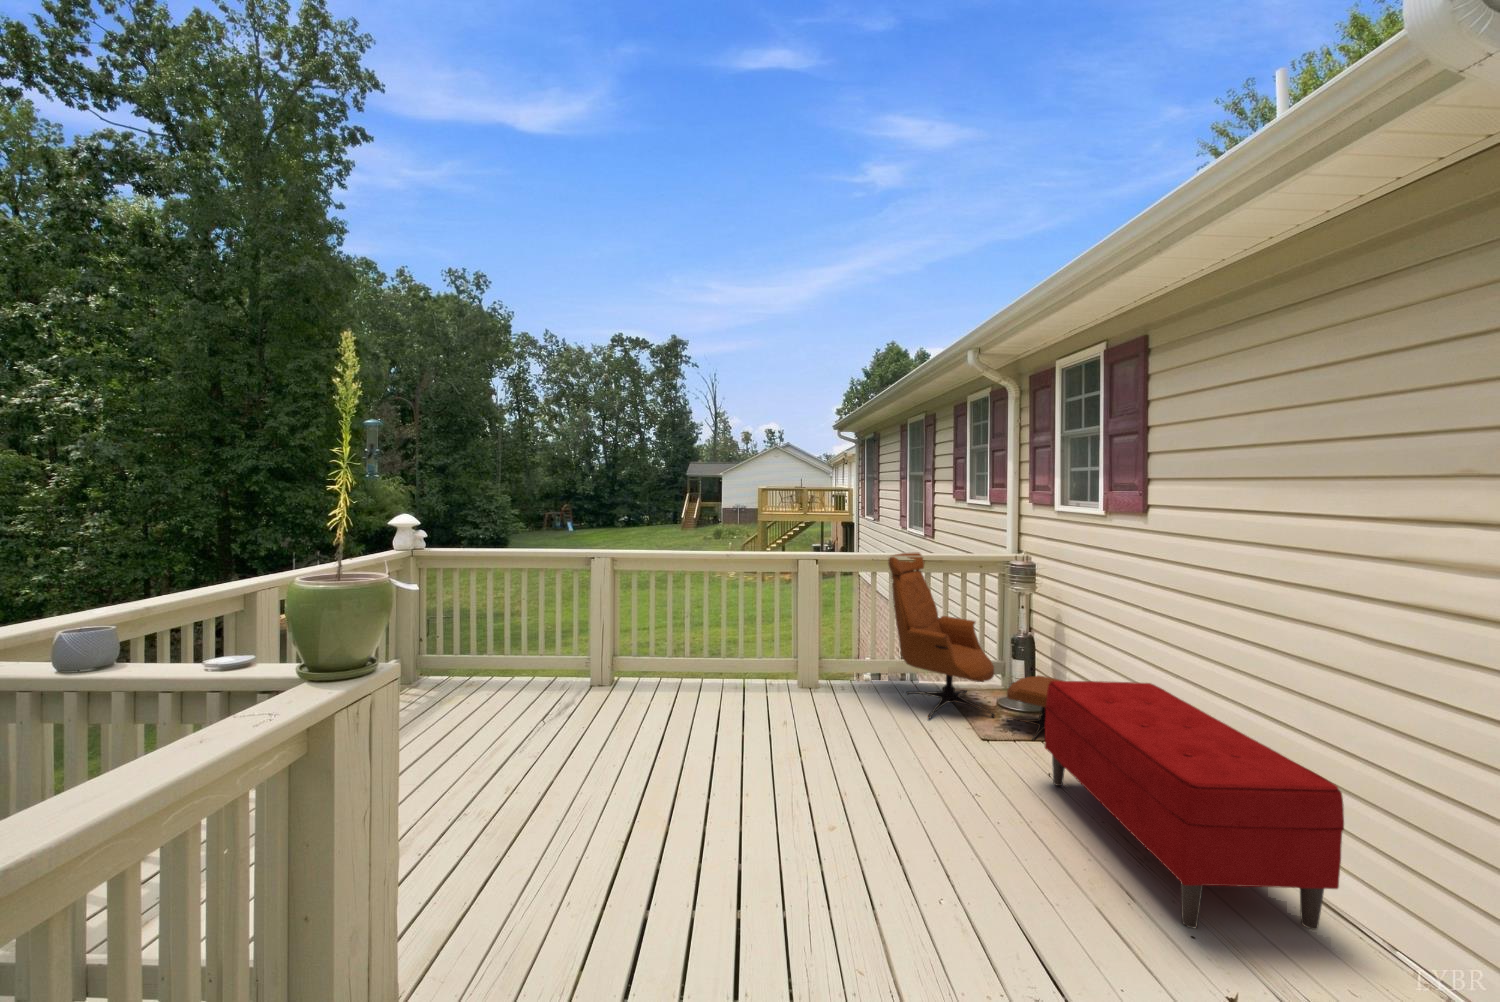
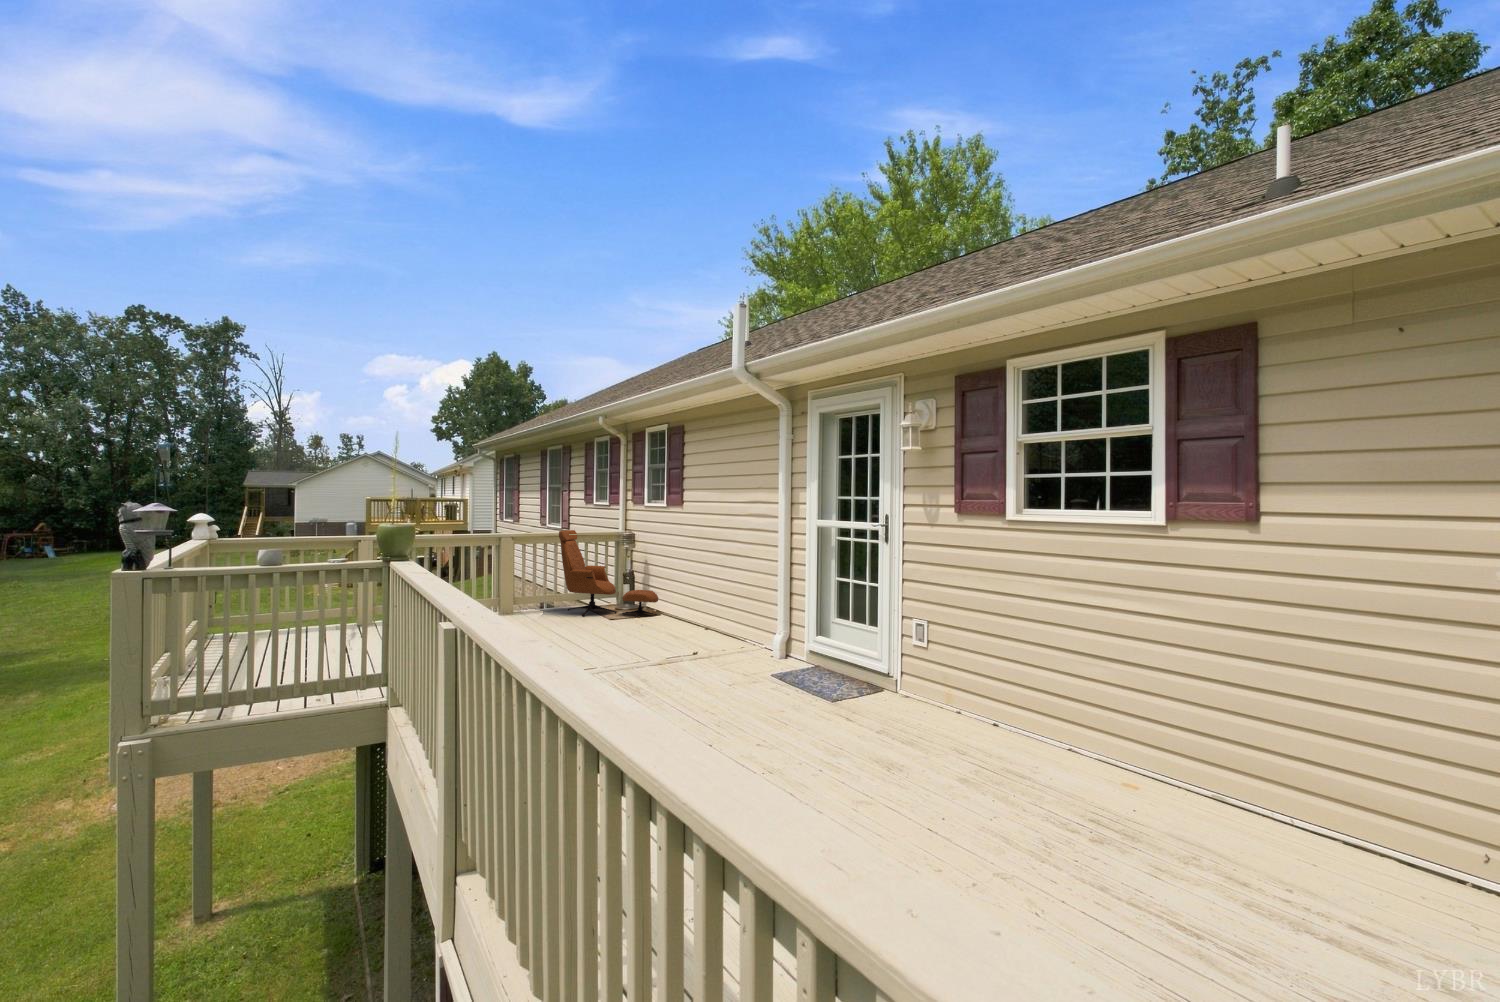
bench: present [1045,681,1344,930] -> none [640,577,732,644]

